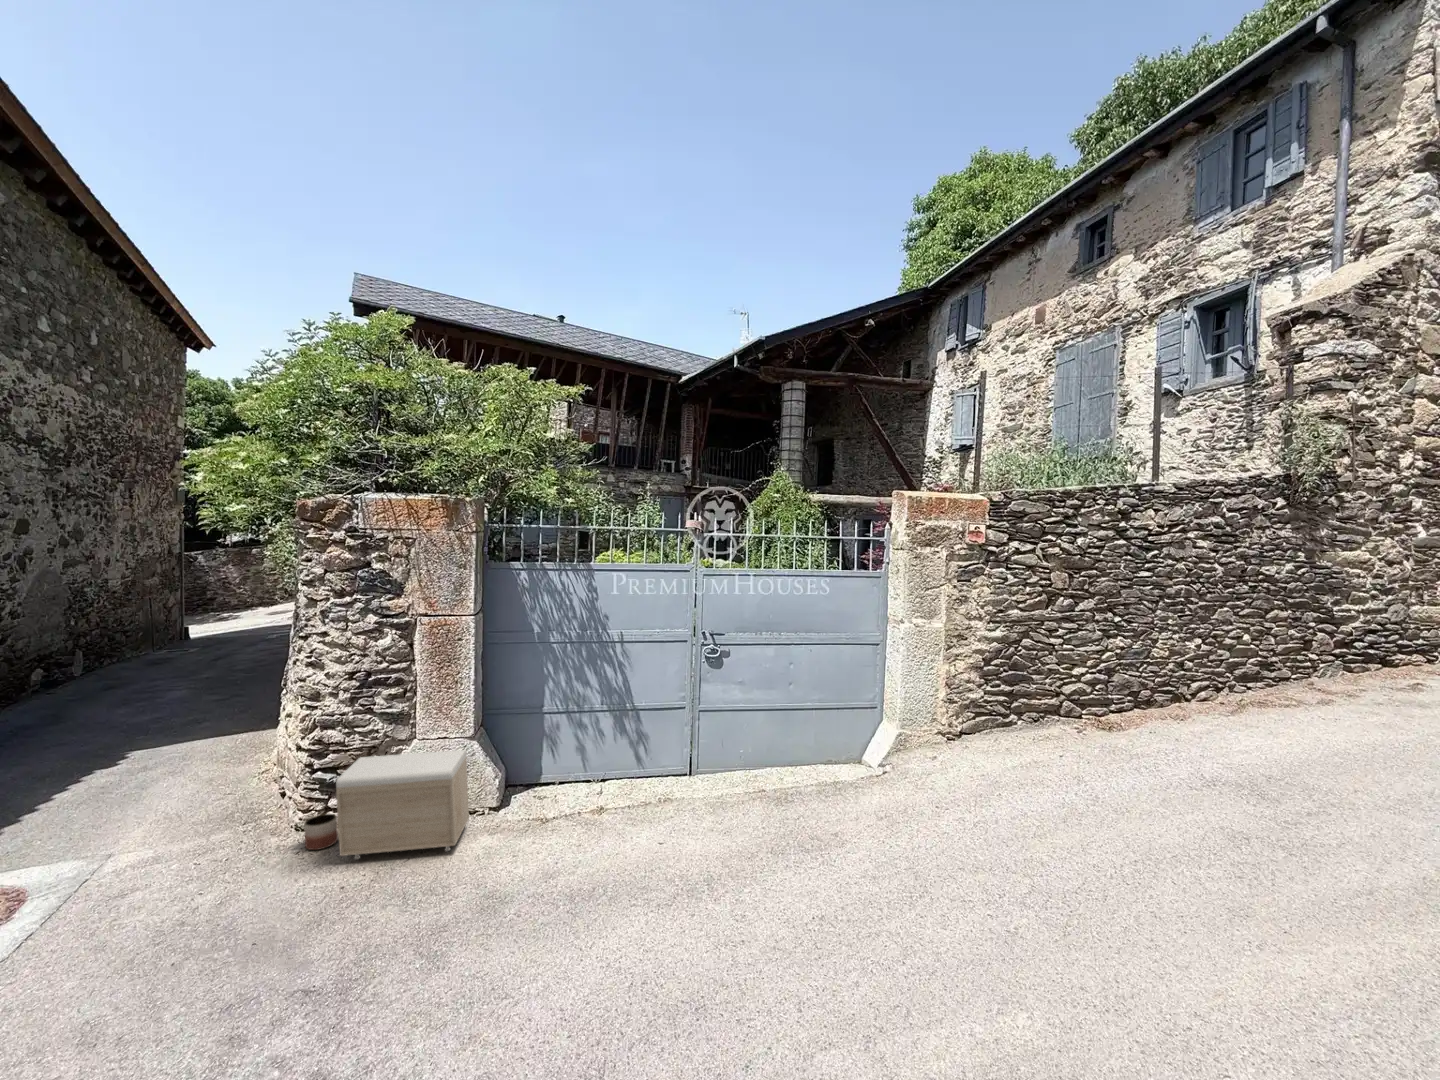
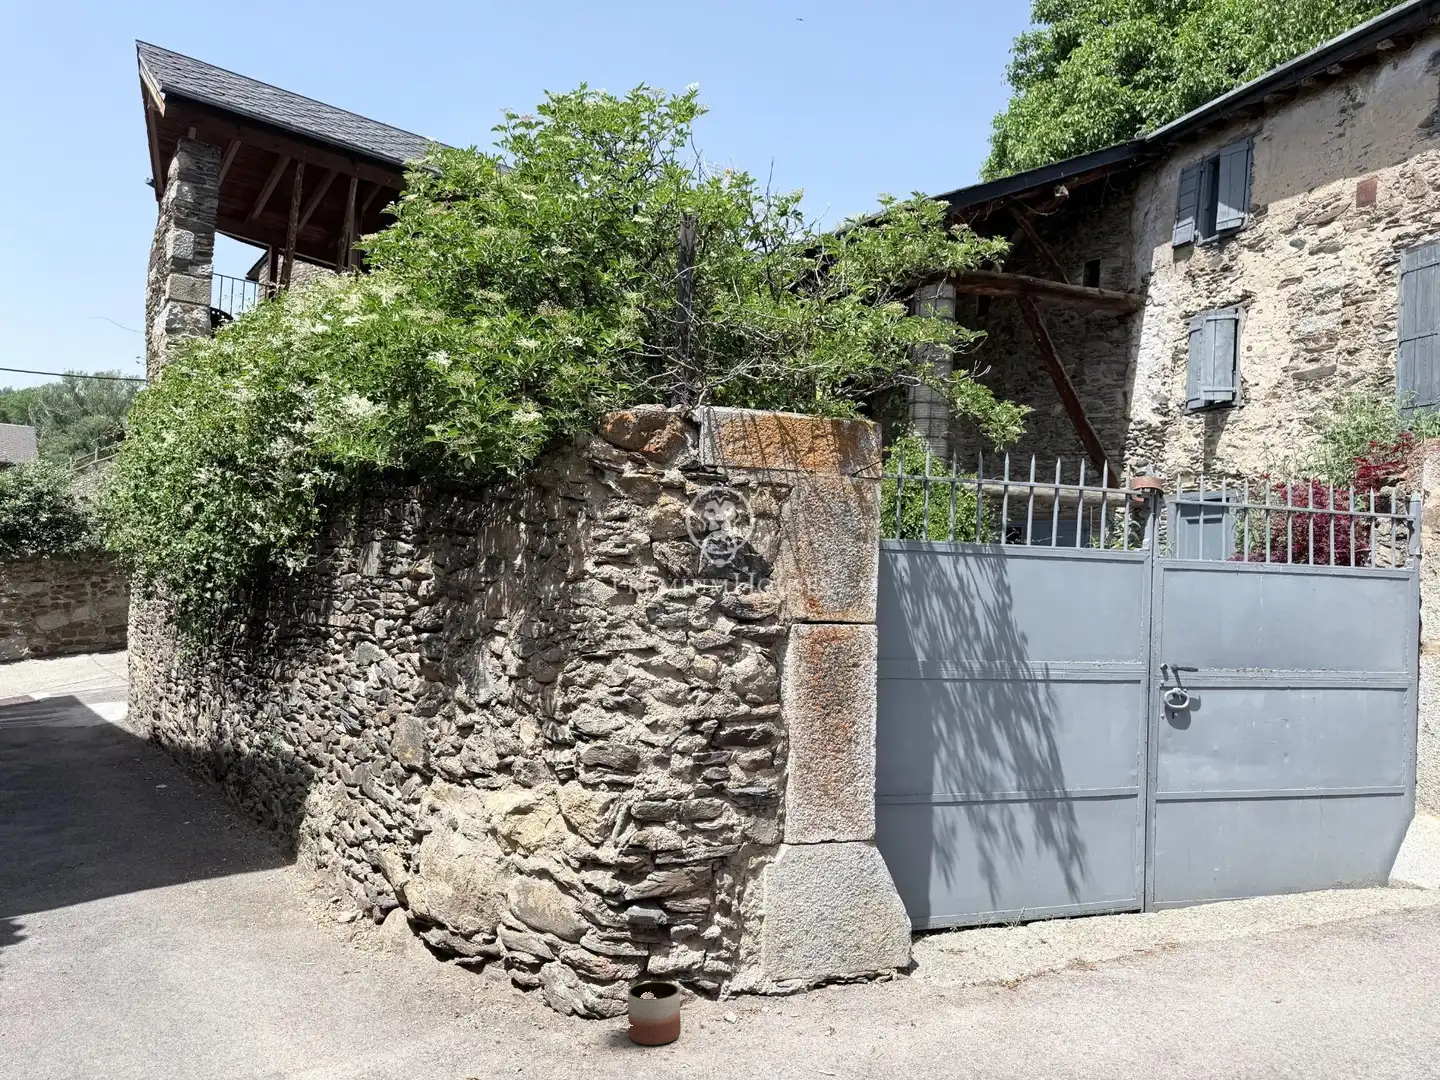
storage bench: present [336,750,469,860] -> none [708,859,927,1053]

